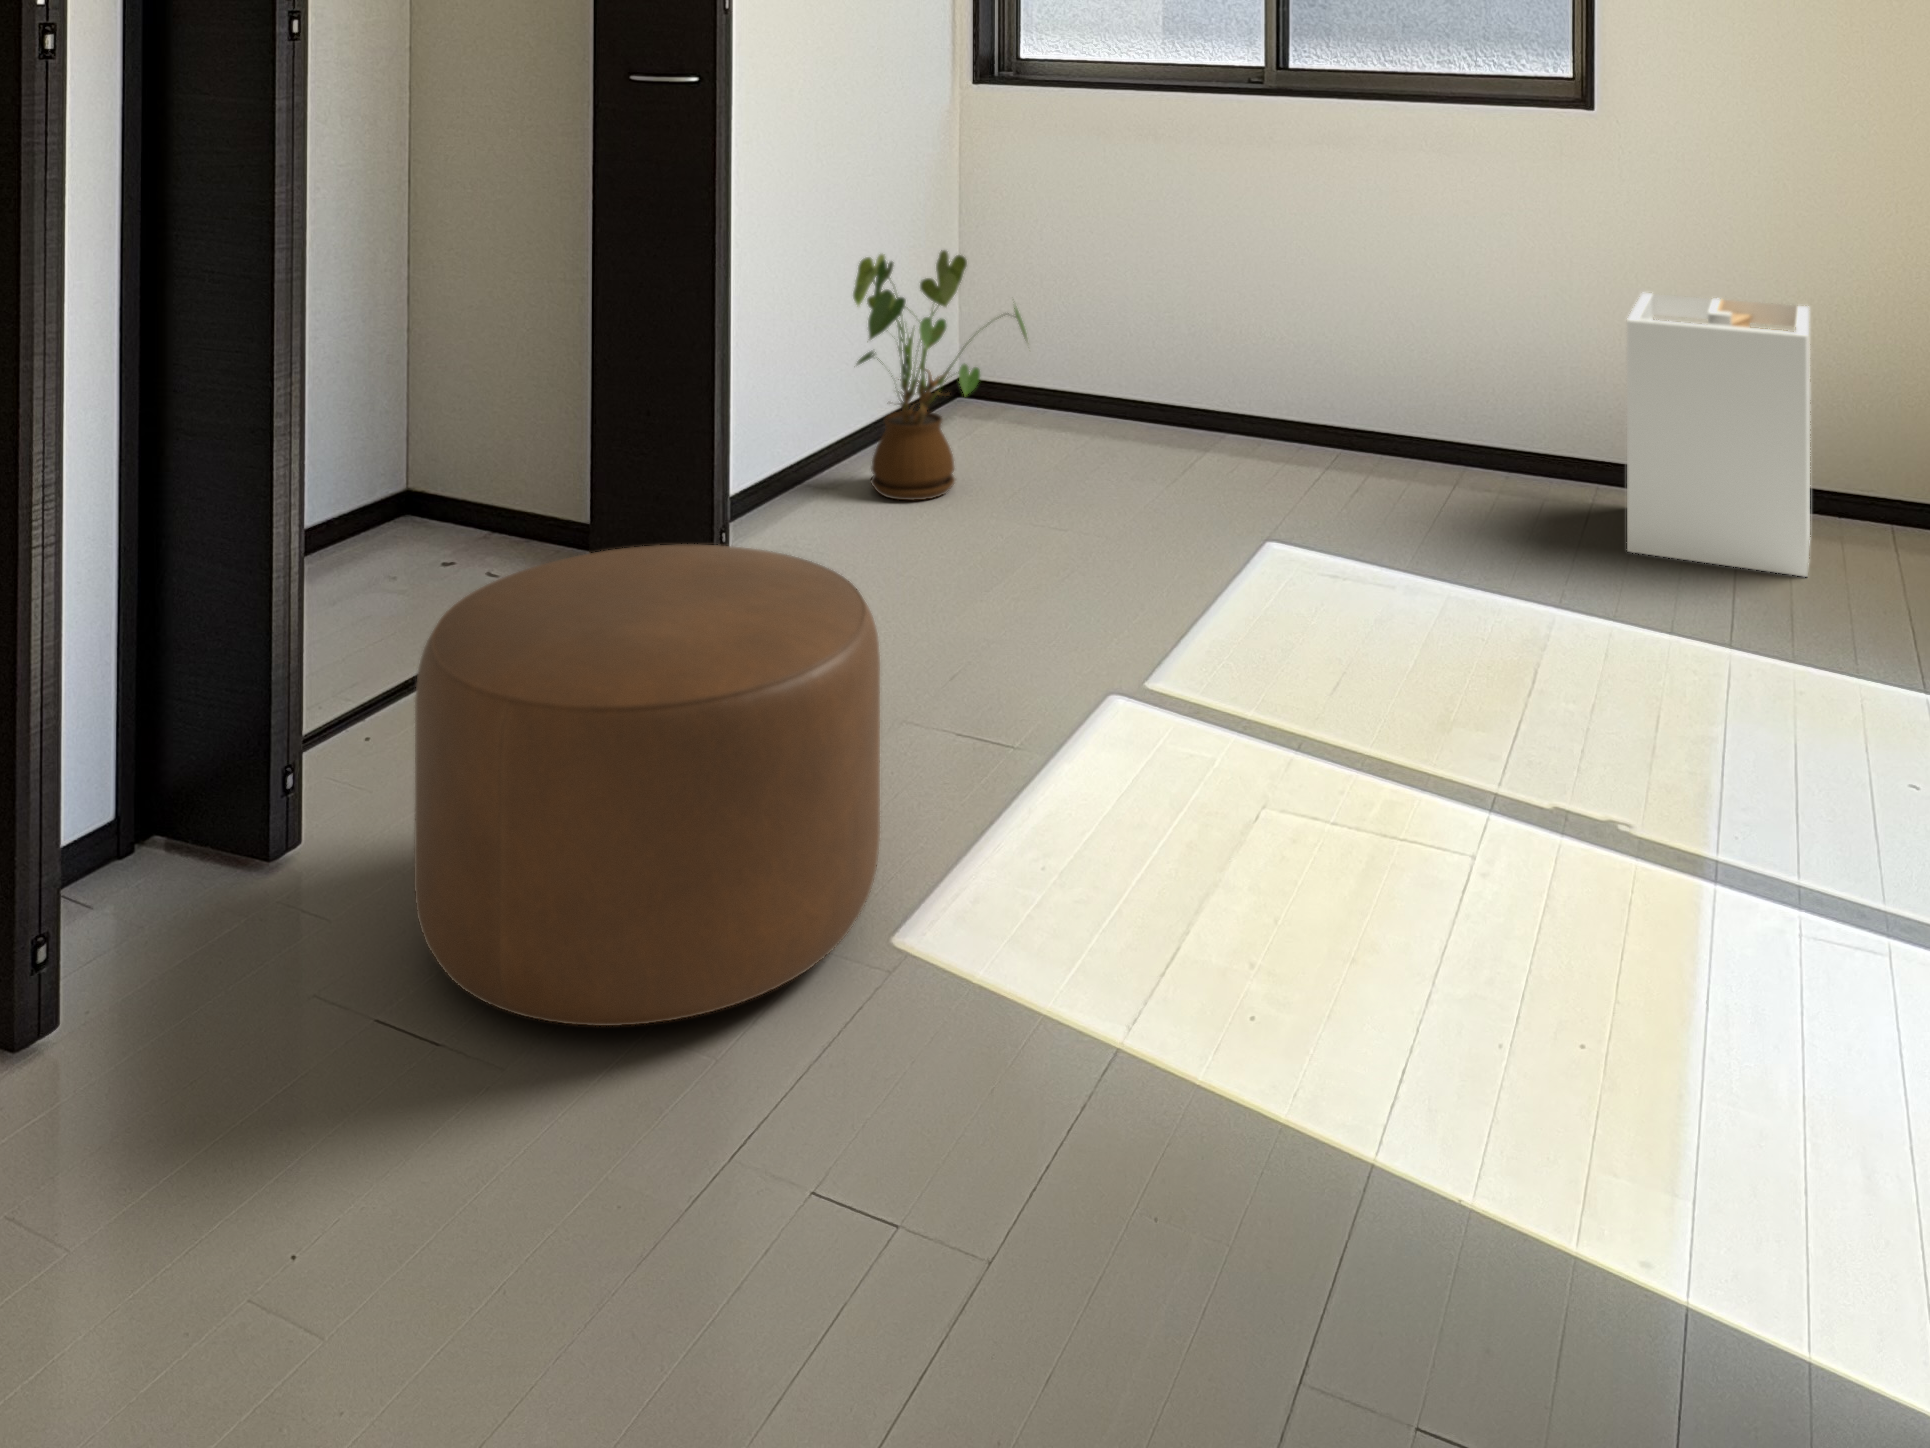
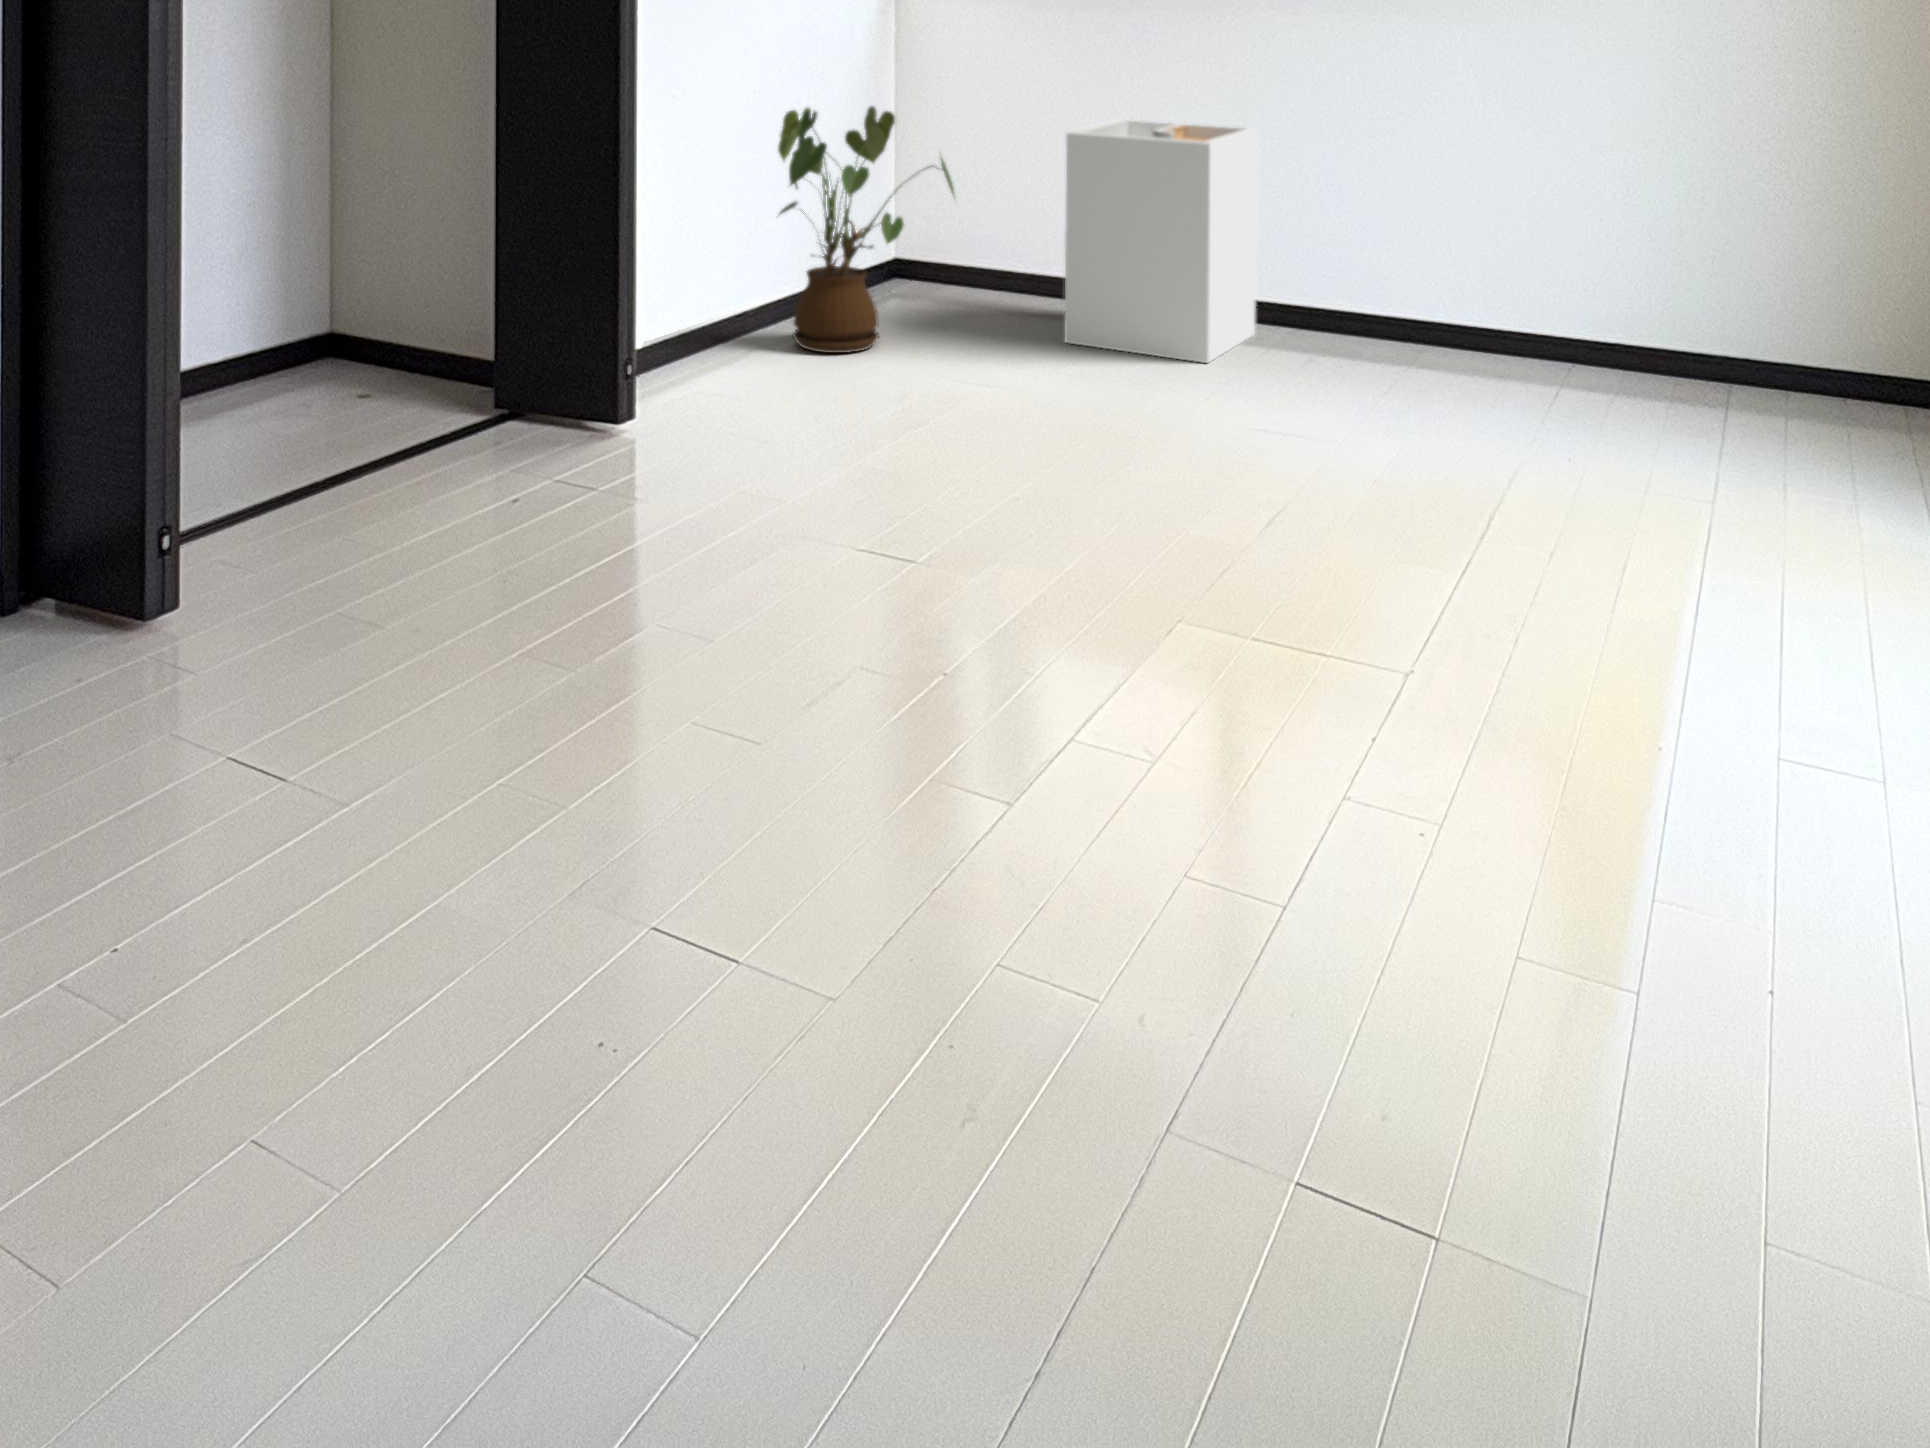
laundry hamper: present [1627,293,1810,576] -> present [1064,120,1257,363]
ottoman: present [414,544,880,1026] -> none [268,321,752,771]

